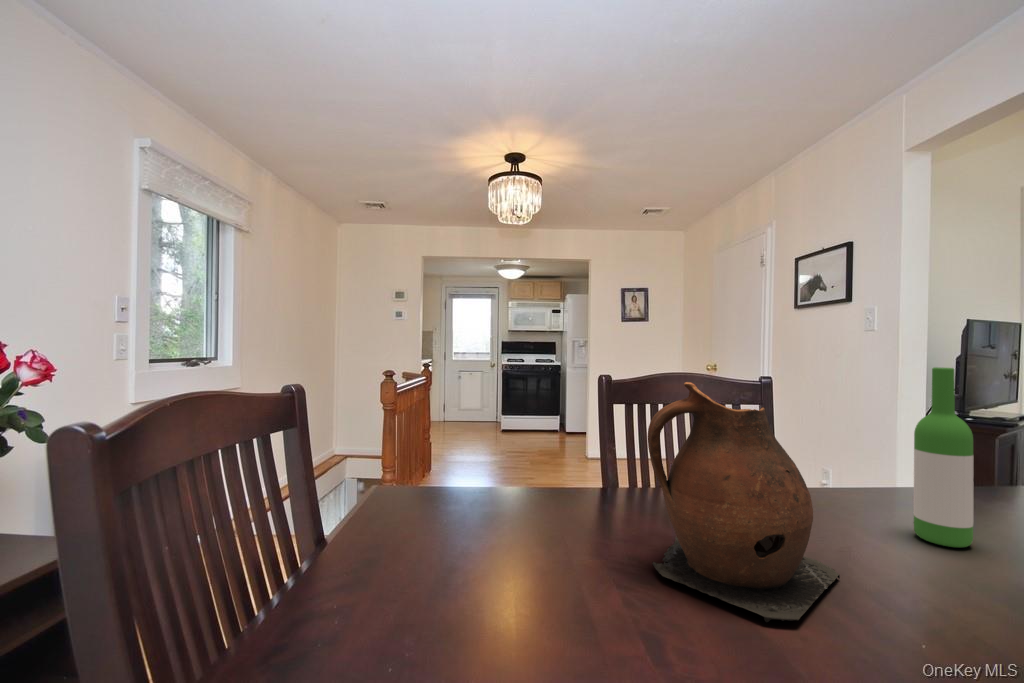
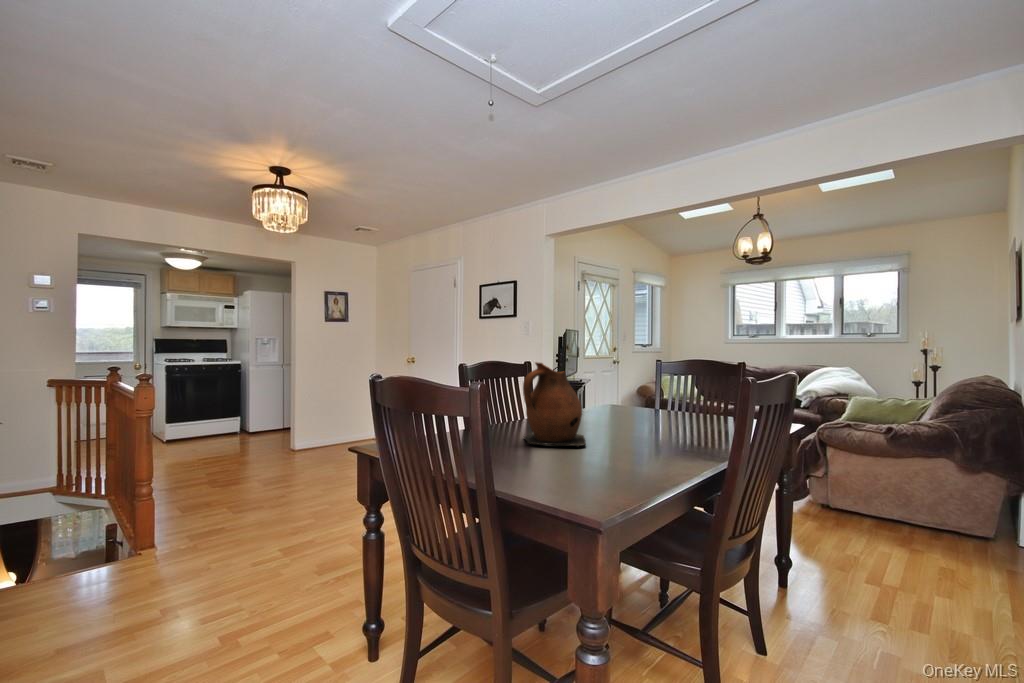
wine bottle: present [913,367,974,548] -> none [591,355,609,426]

